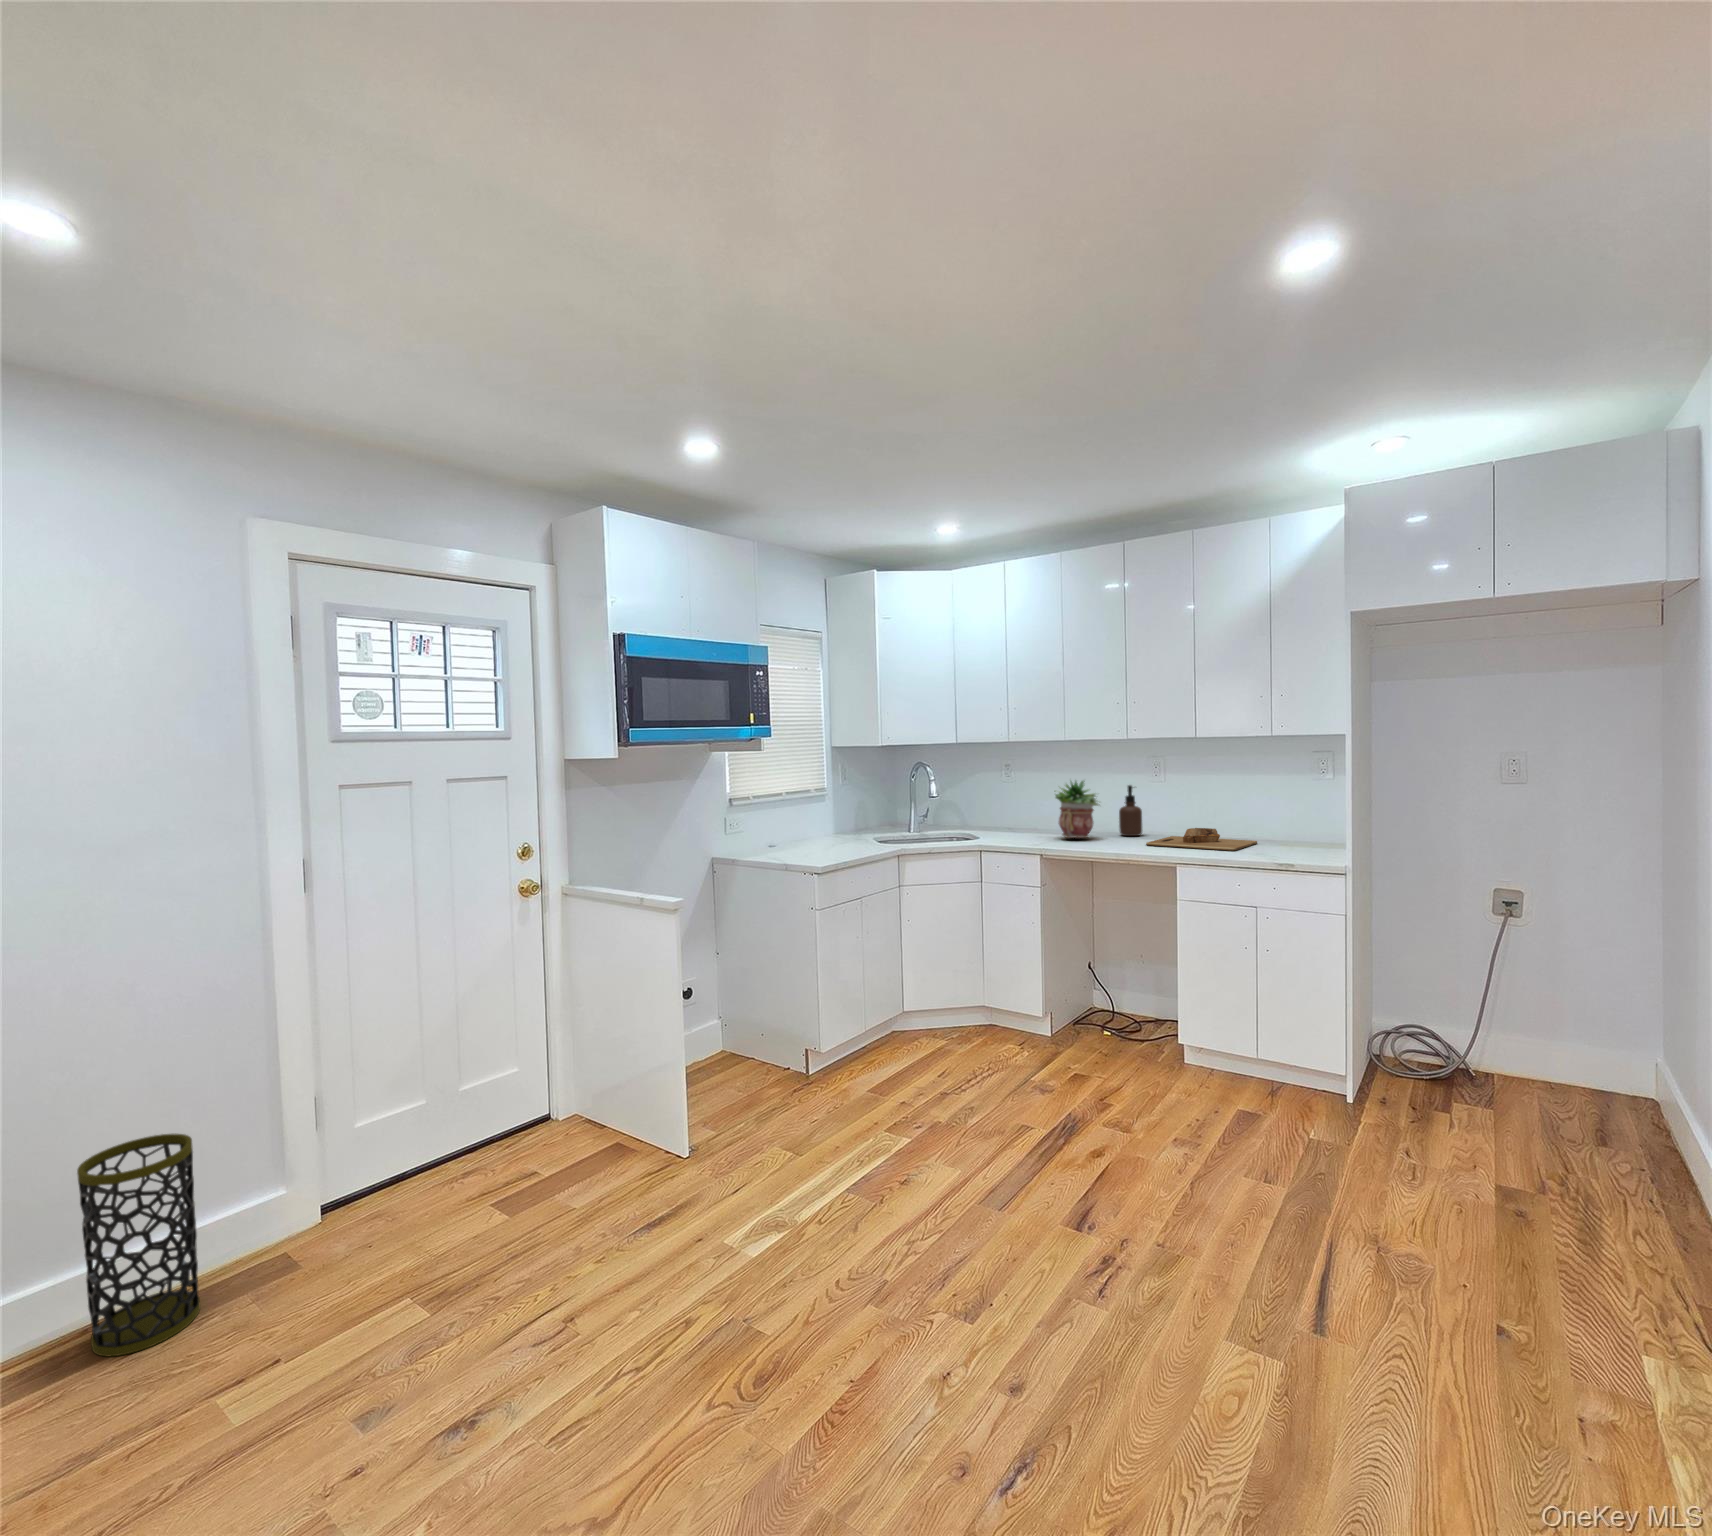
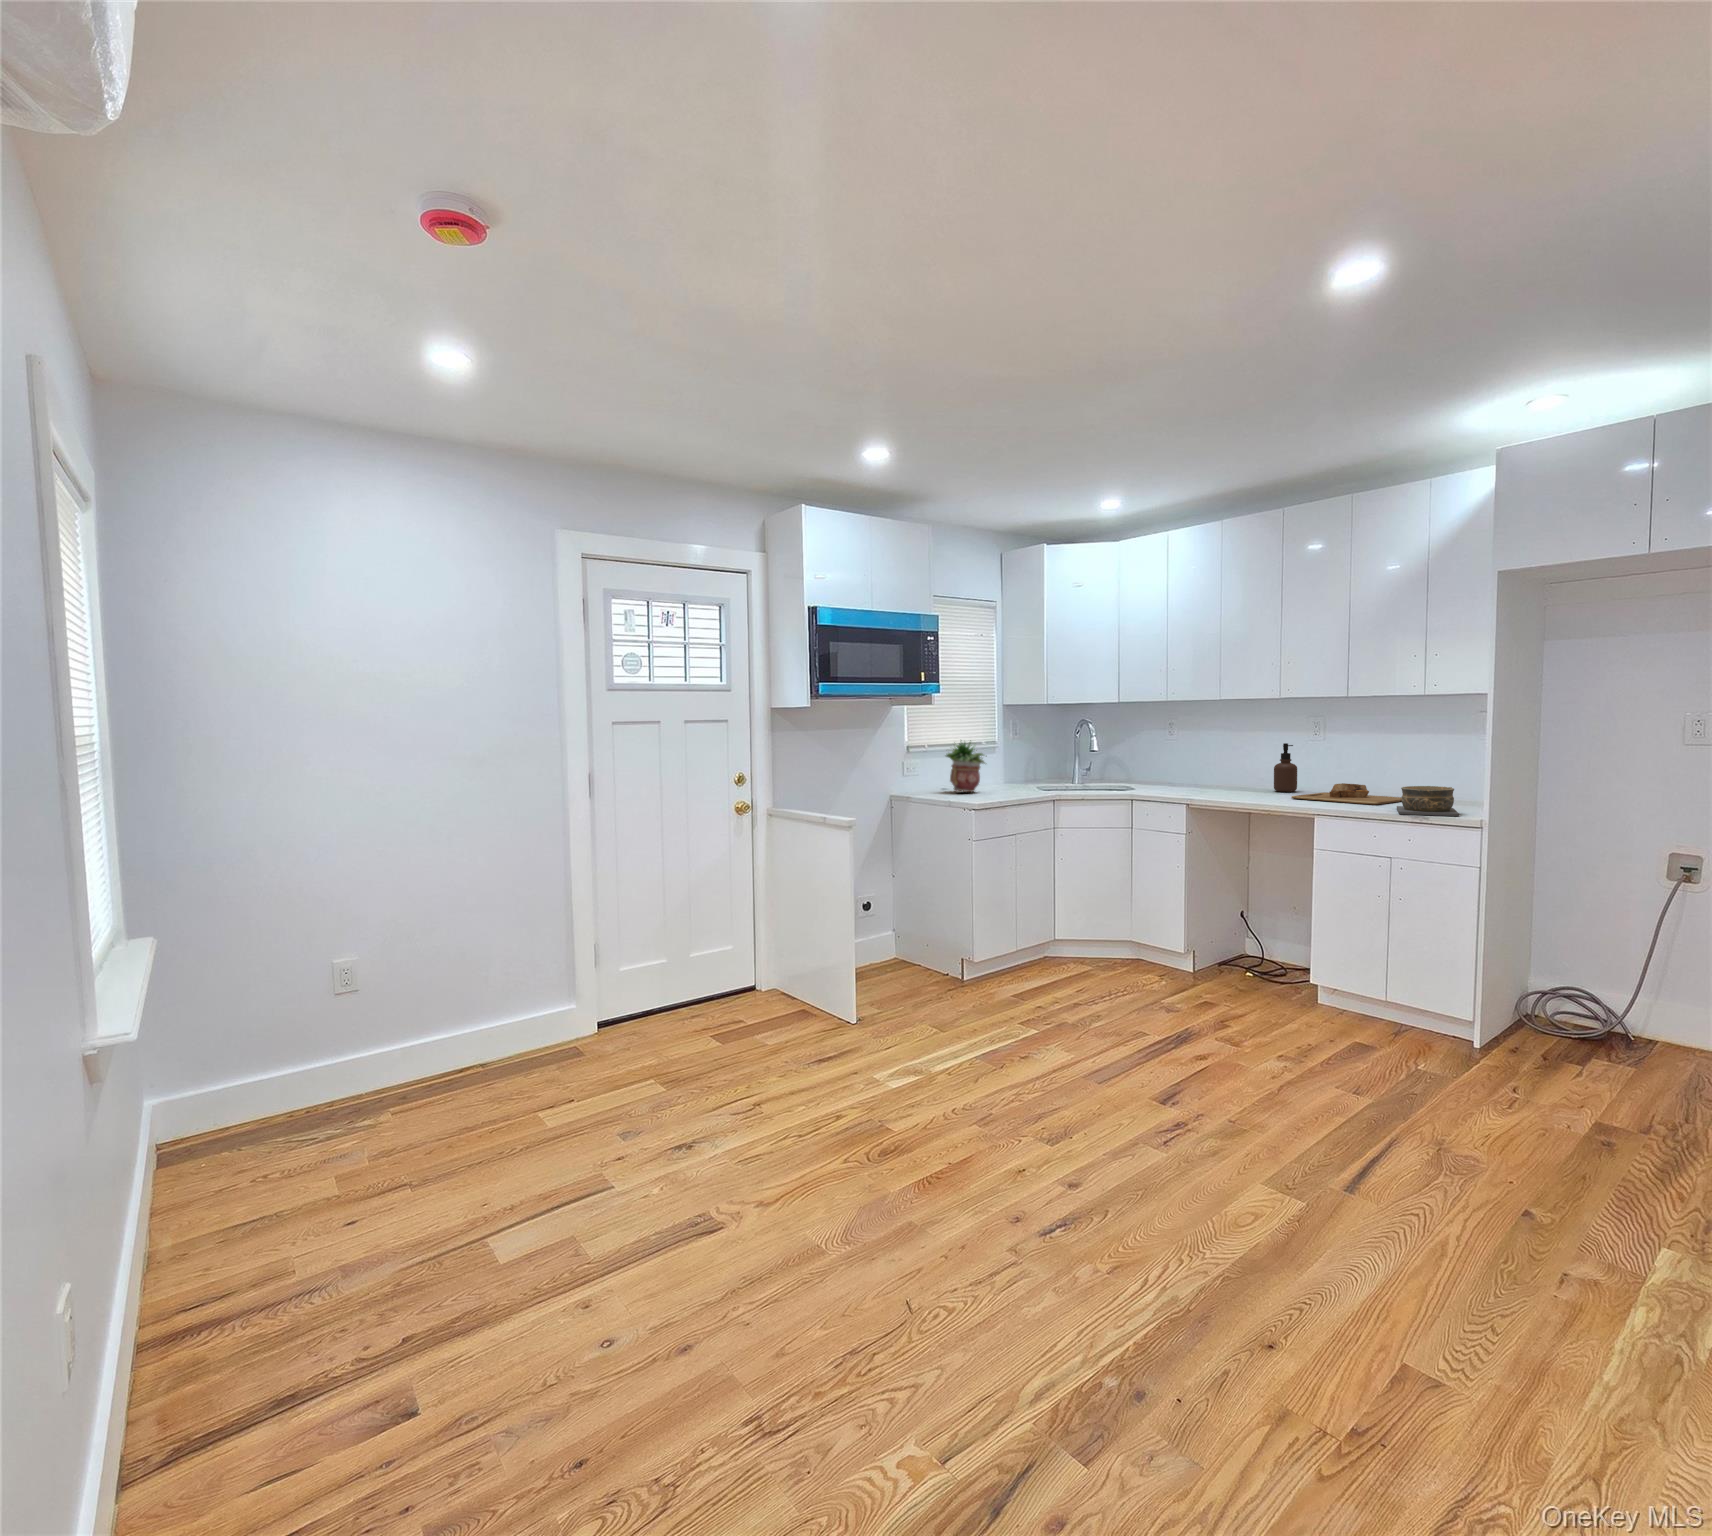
potted plant: present [1056,781,1099,838] -> present [946,742,985,792]
bowl: none [1259,831,1326,864] -> present [1397,786,1459,816]
trash can: present [77,1134,200,1356] -> none [461,951,528,1085]

